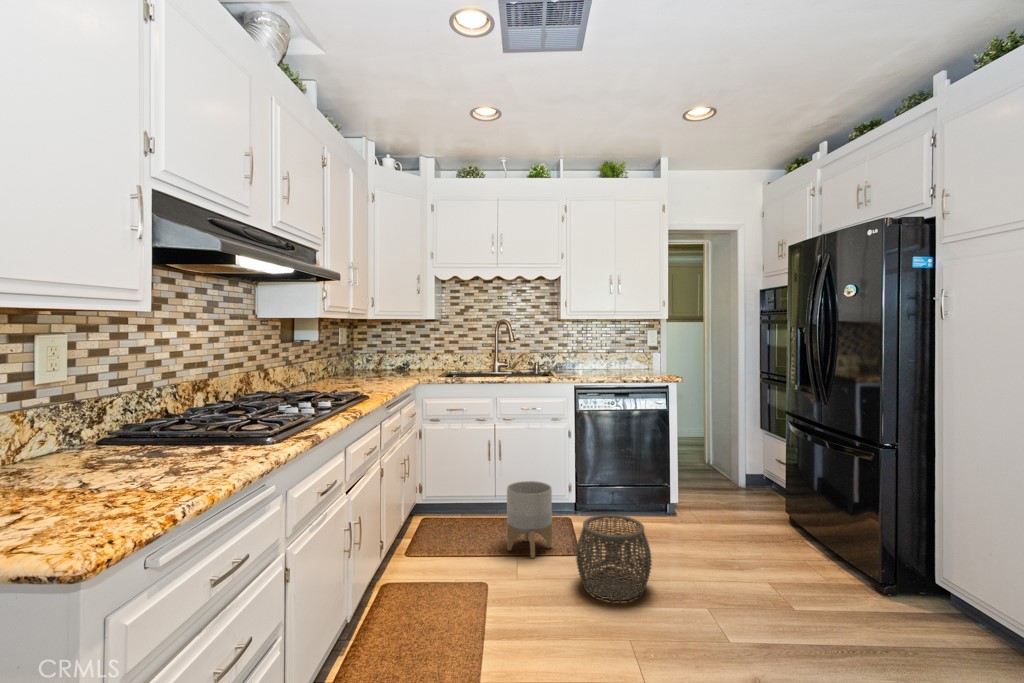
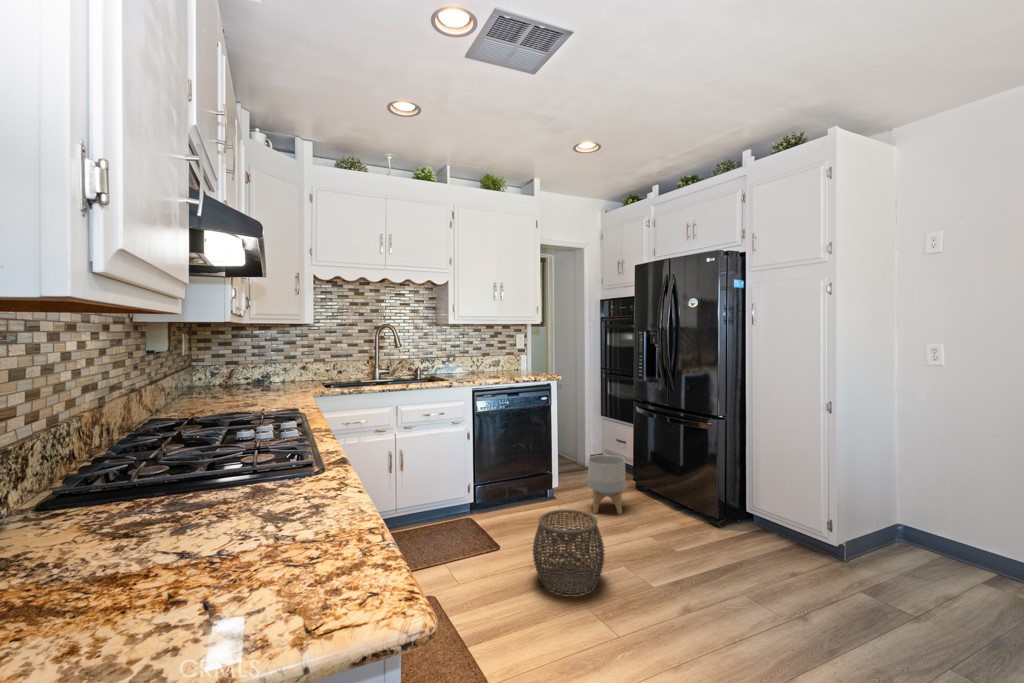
planter: present [507,481,552,558] -> present [588,455,625,515]

